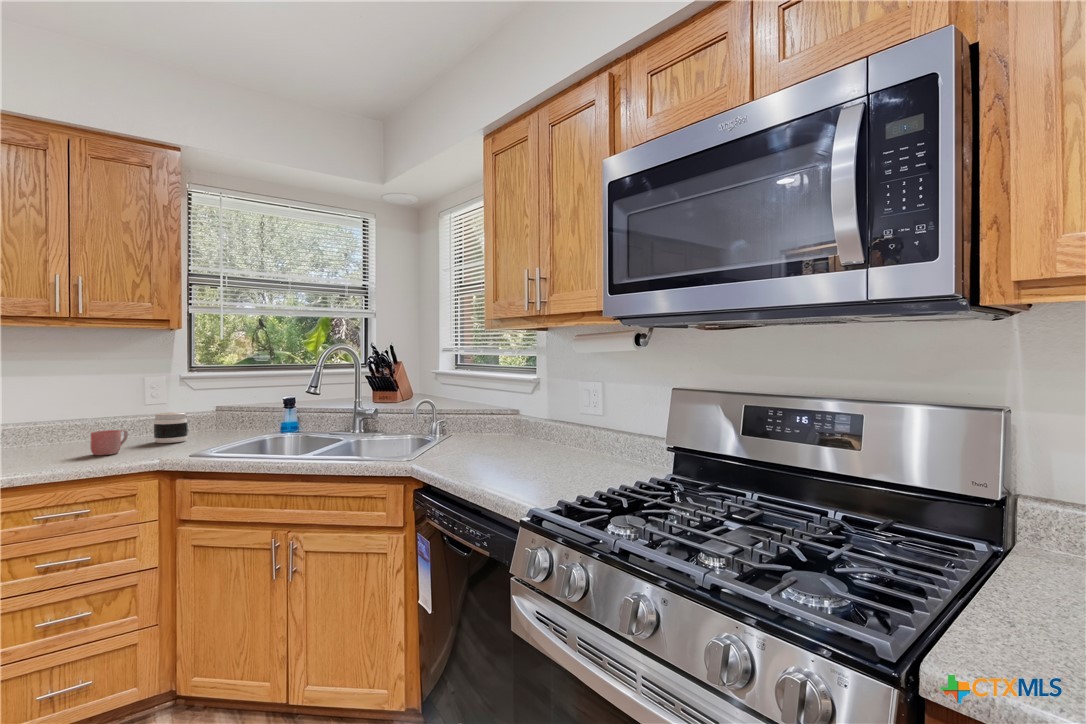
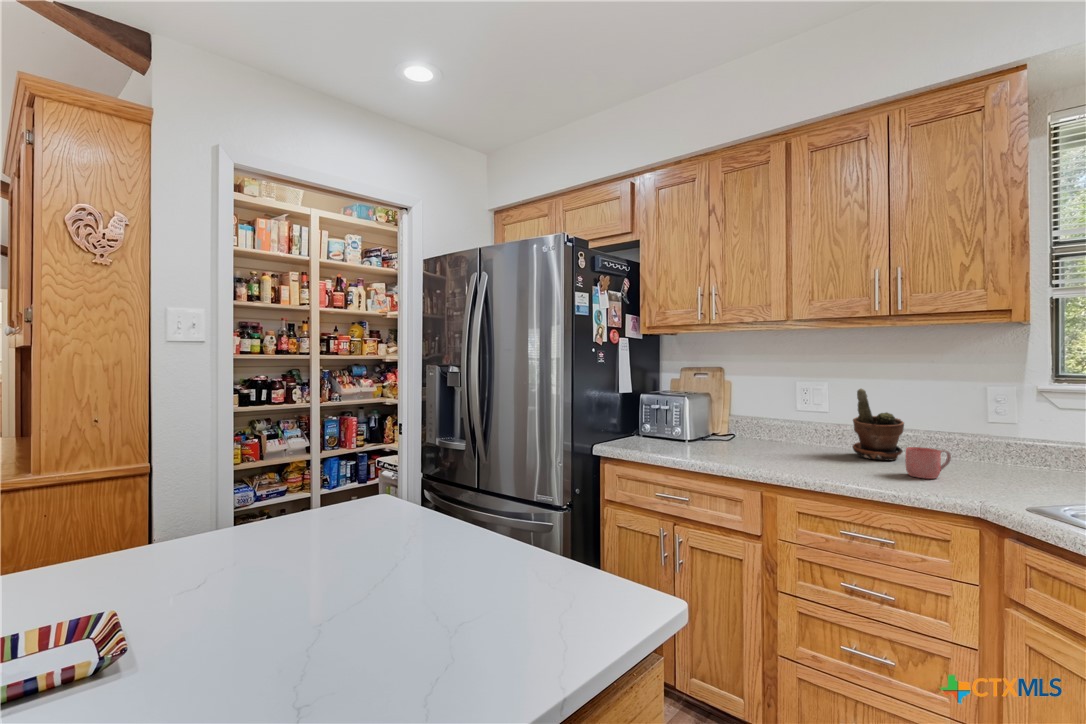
potted plant: none [26,385,81,451] -> present [853,389,904,460]
jar: present [154,412,188,443] -> none [991,434,1044,479]

